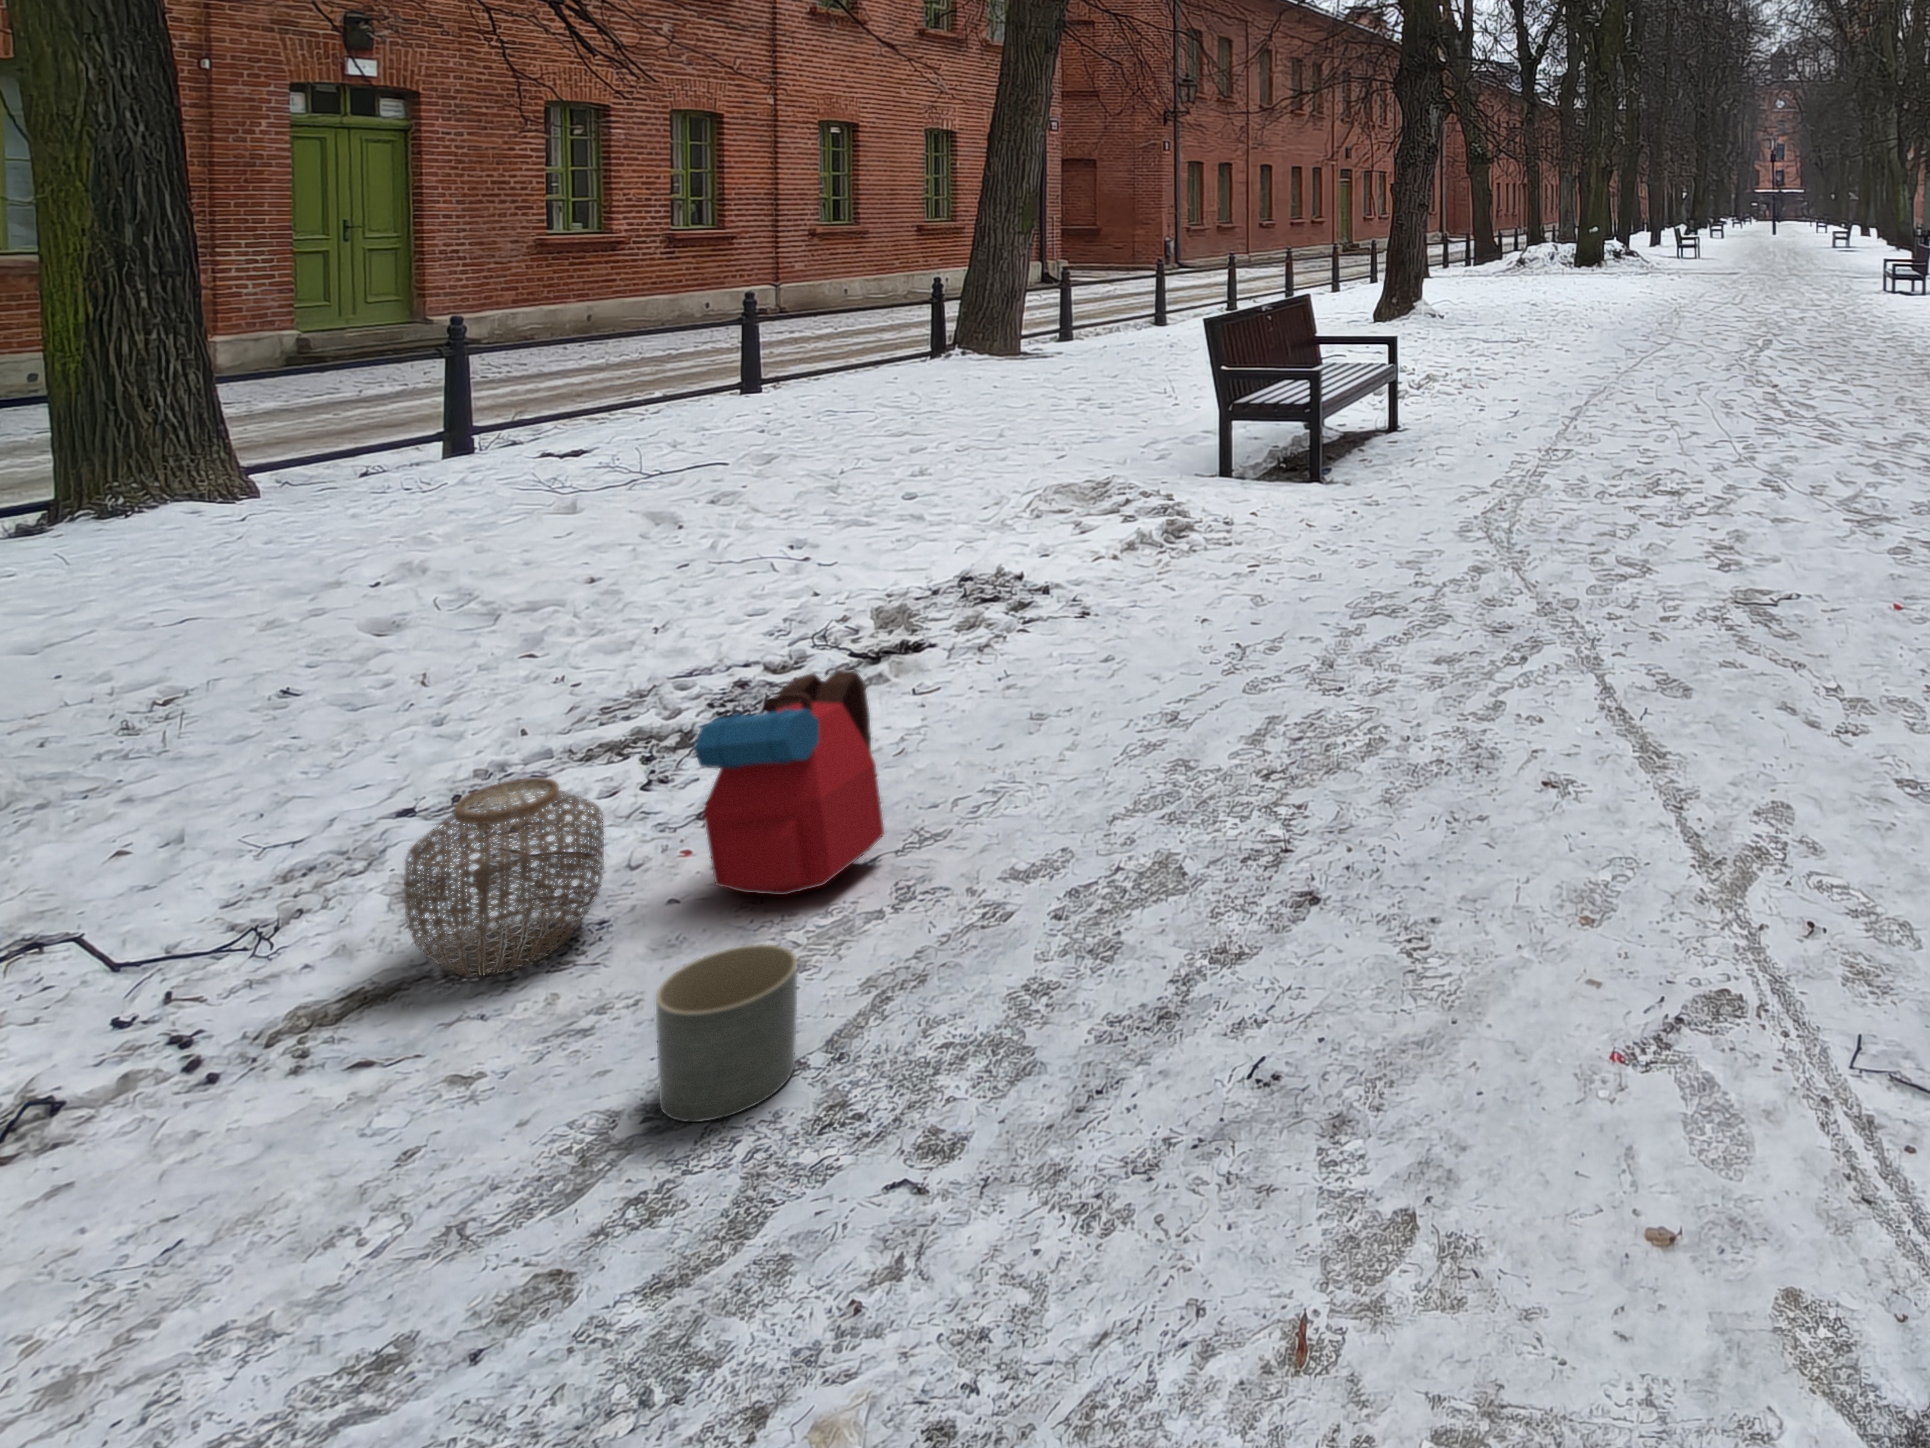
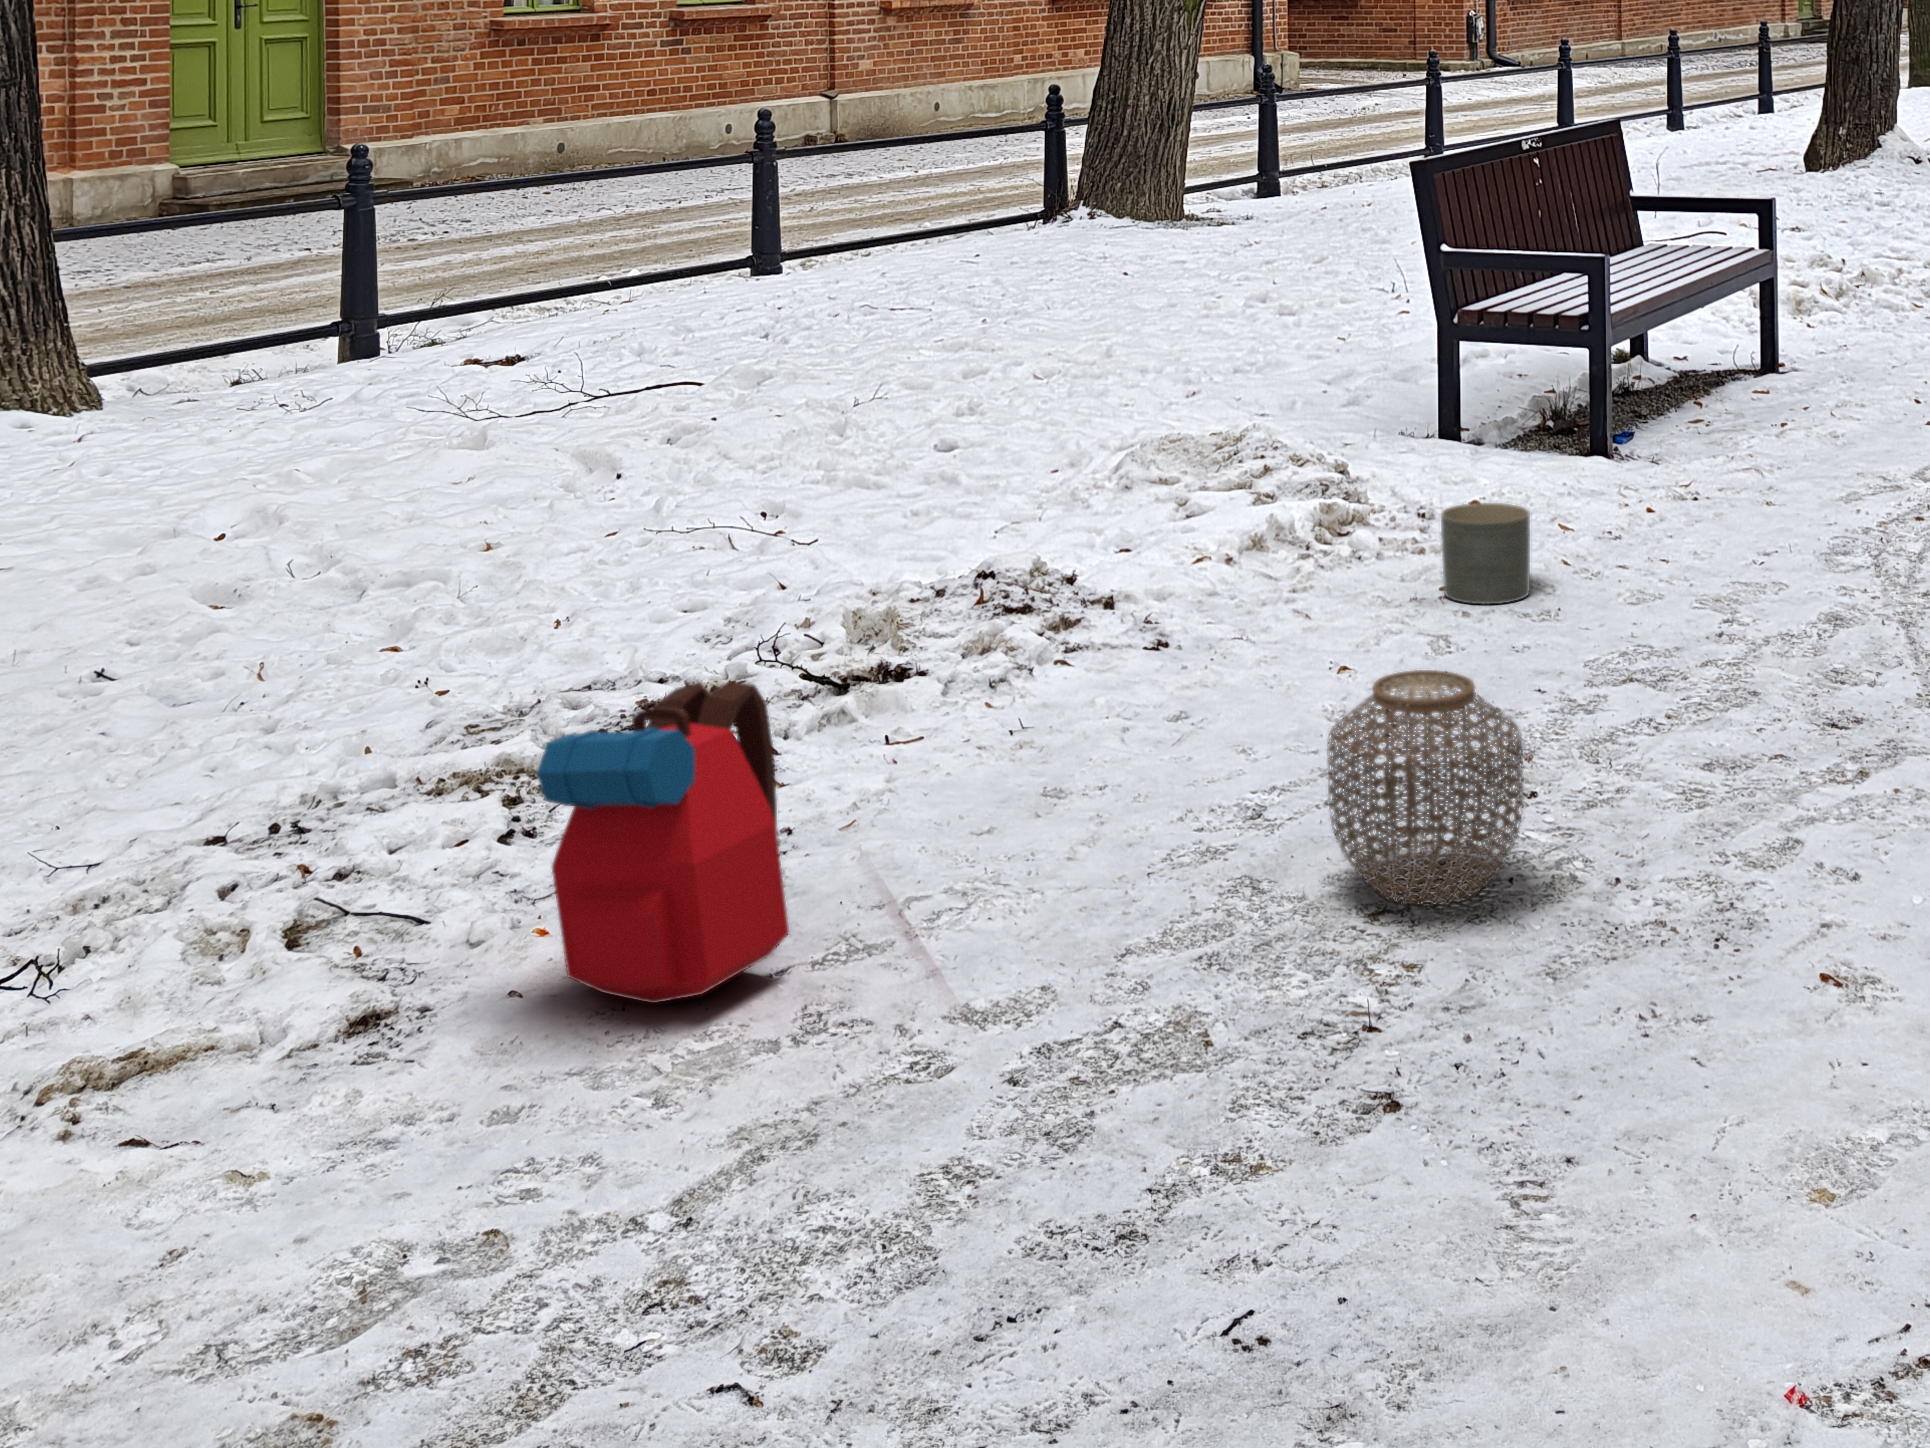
woven basket: present [404,778,604,976] -> present [1327,670,1524,905]
planter: present [656,944,797,1122] -> present [1441,503,1530,604]

